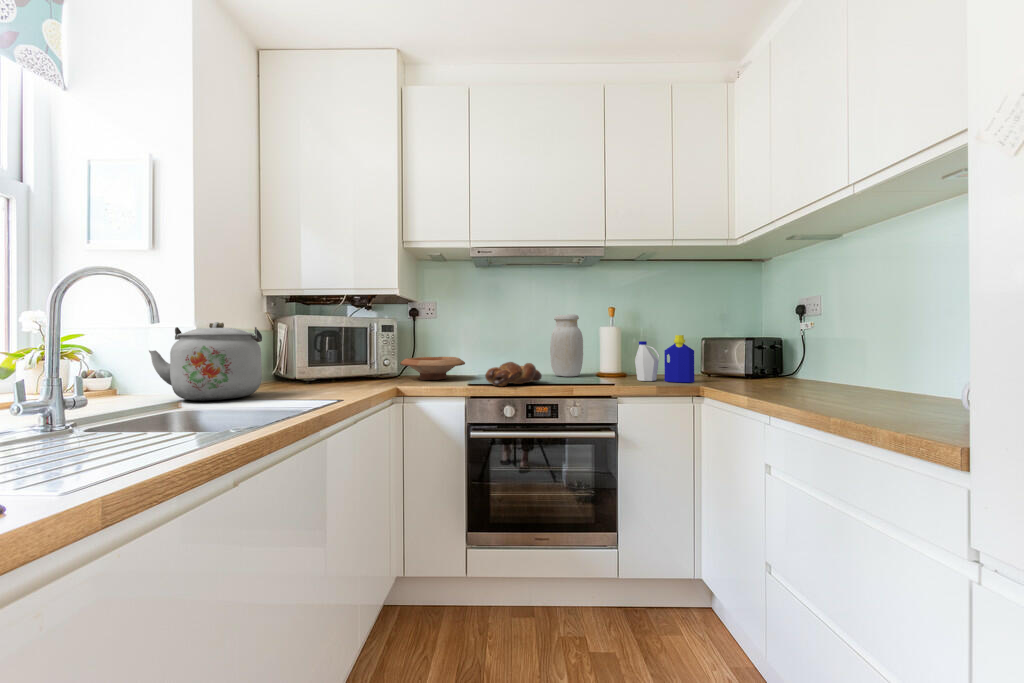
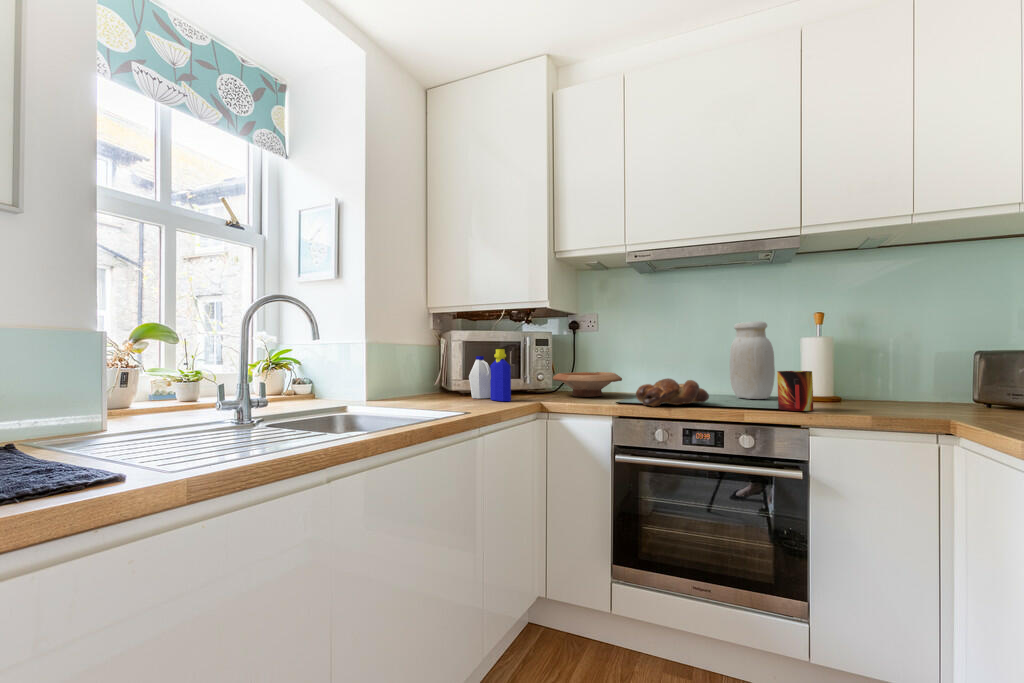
kettle: present [149,322,262,401] -> none [328,336,419,406]
bottle: present [635,335,694,382] -> present [469,349,511,401]
mug: none [593,354,617,385] -> present [777,371,813,411]

